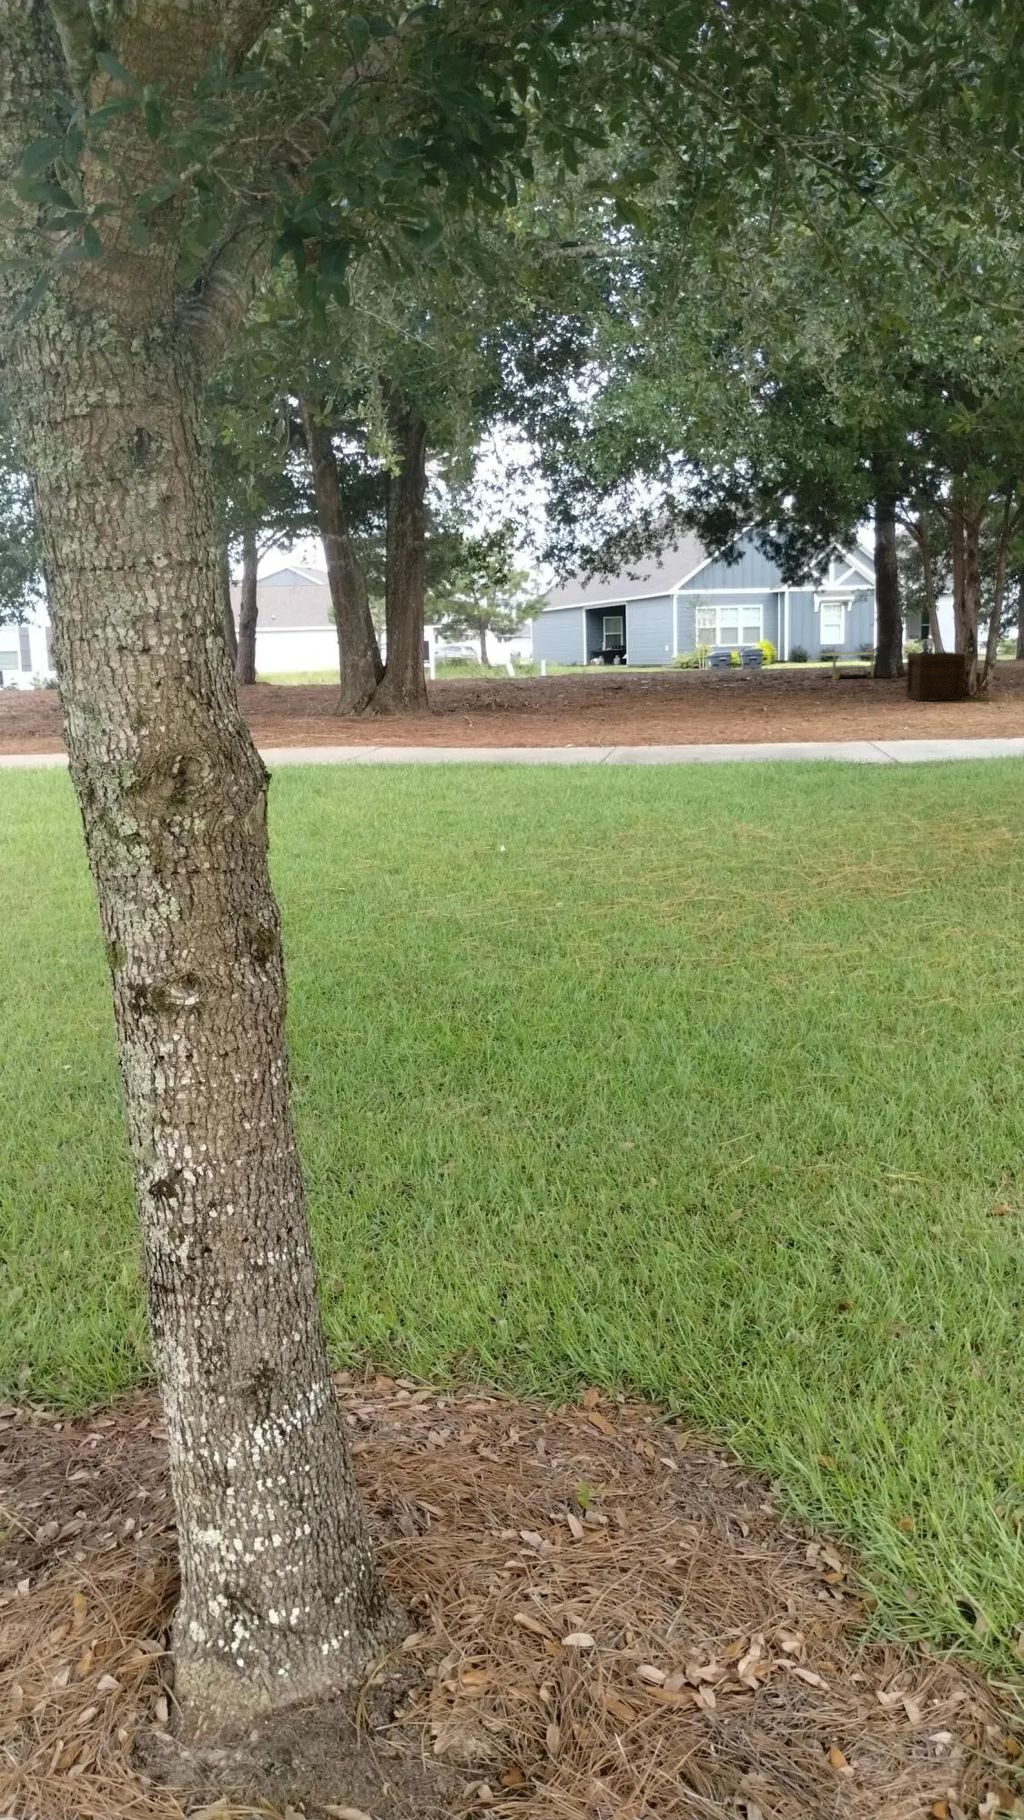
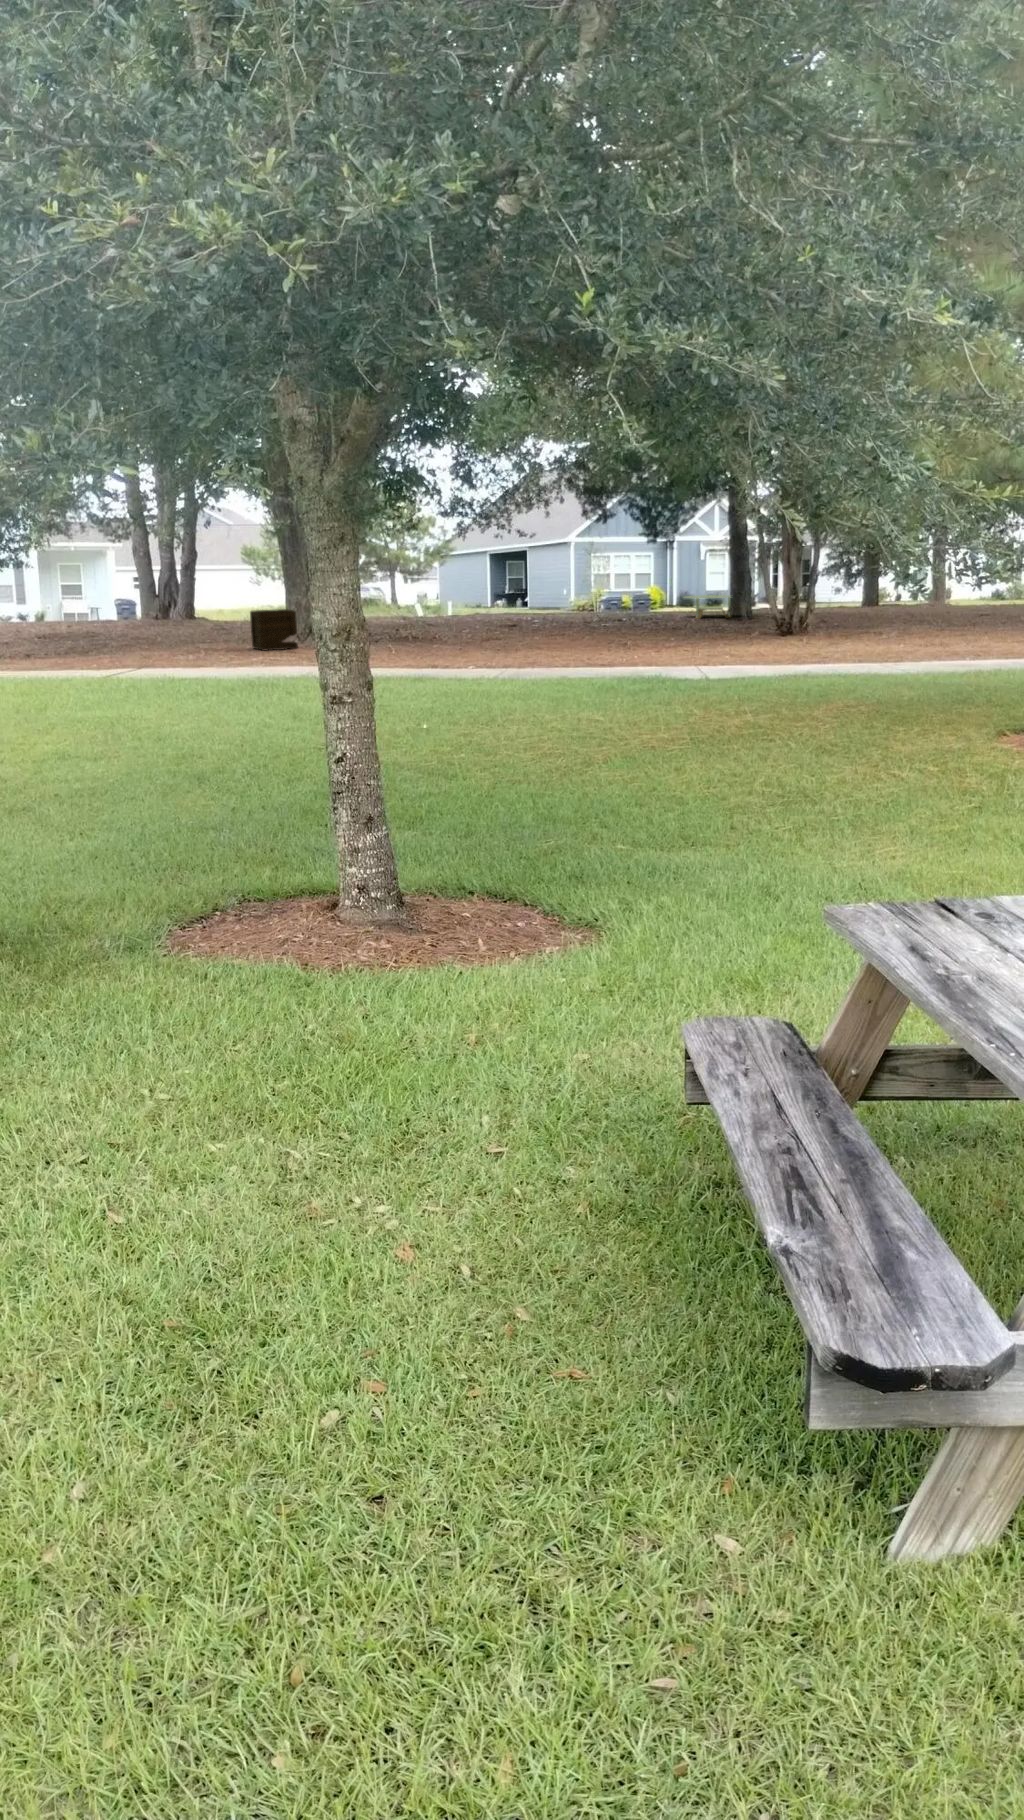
wooden crate: present [906,652,966,701] -> present [250,609,298,651]

